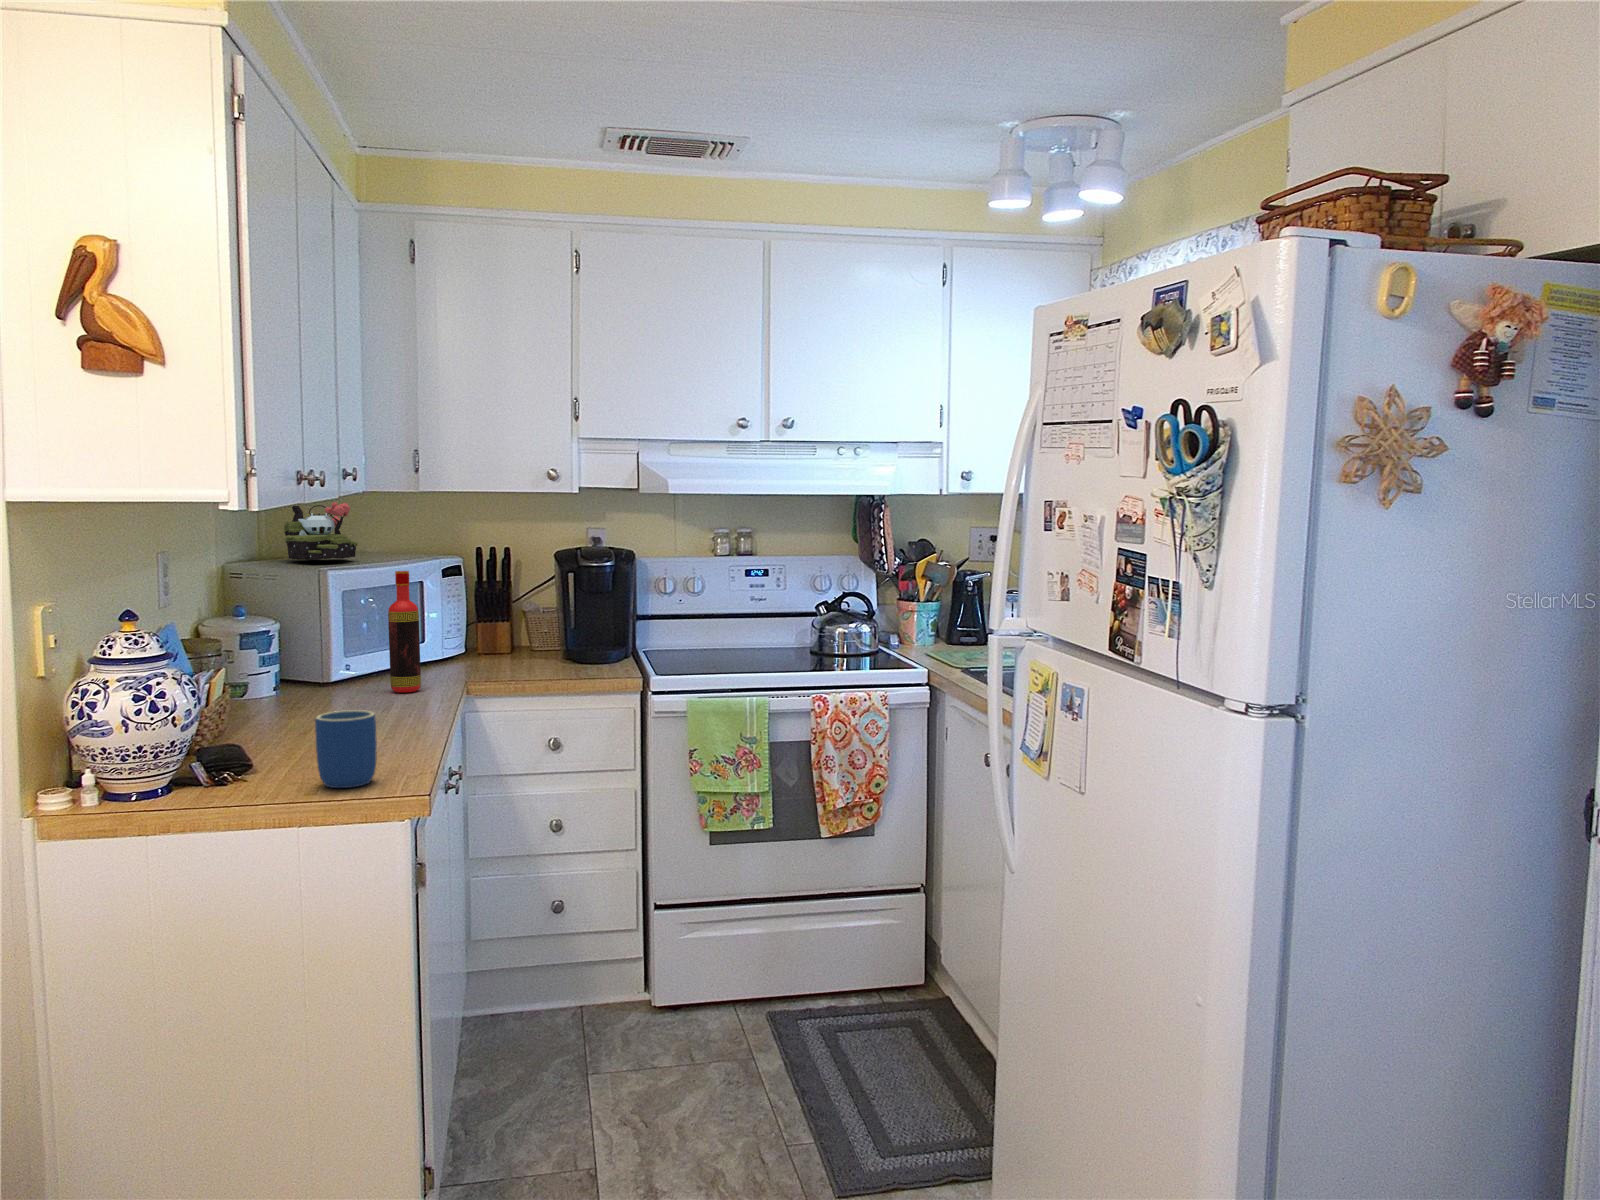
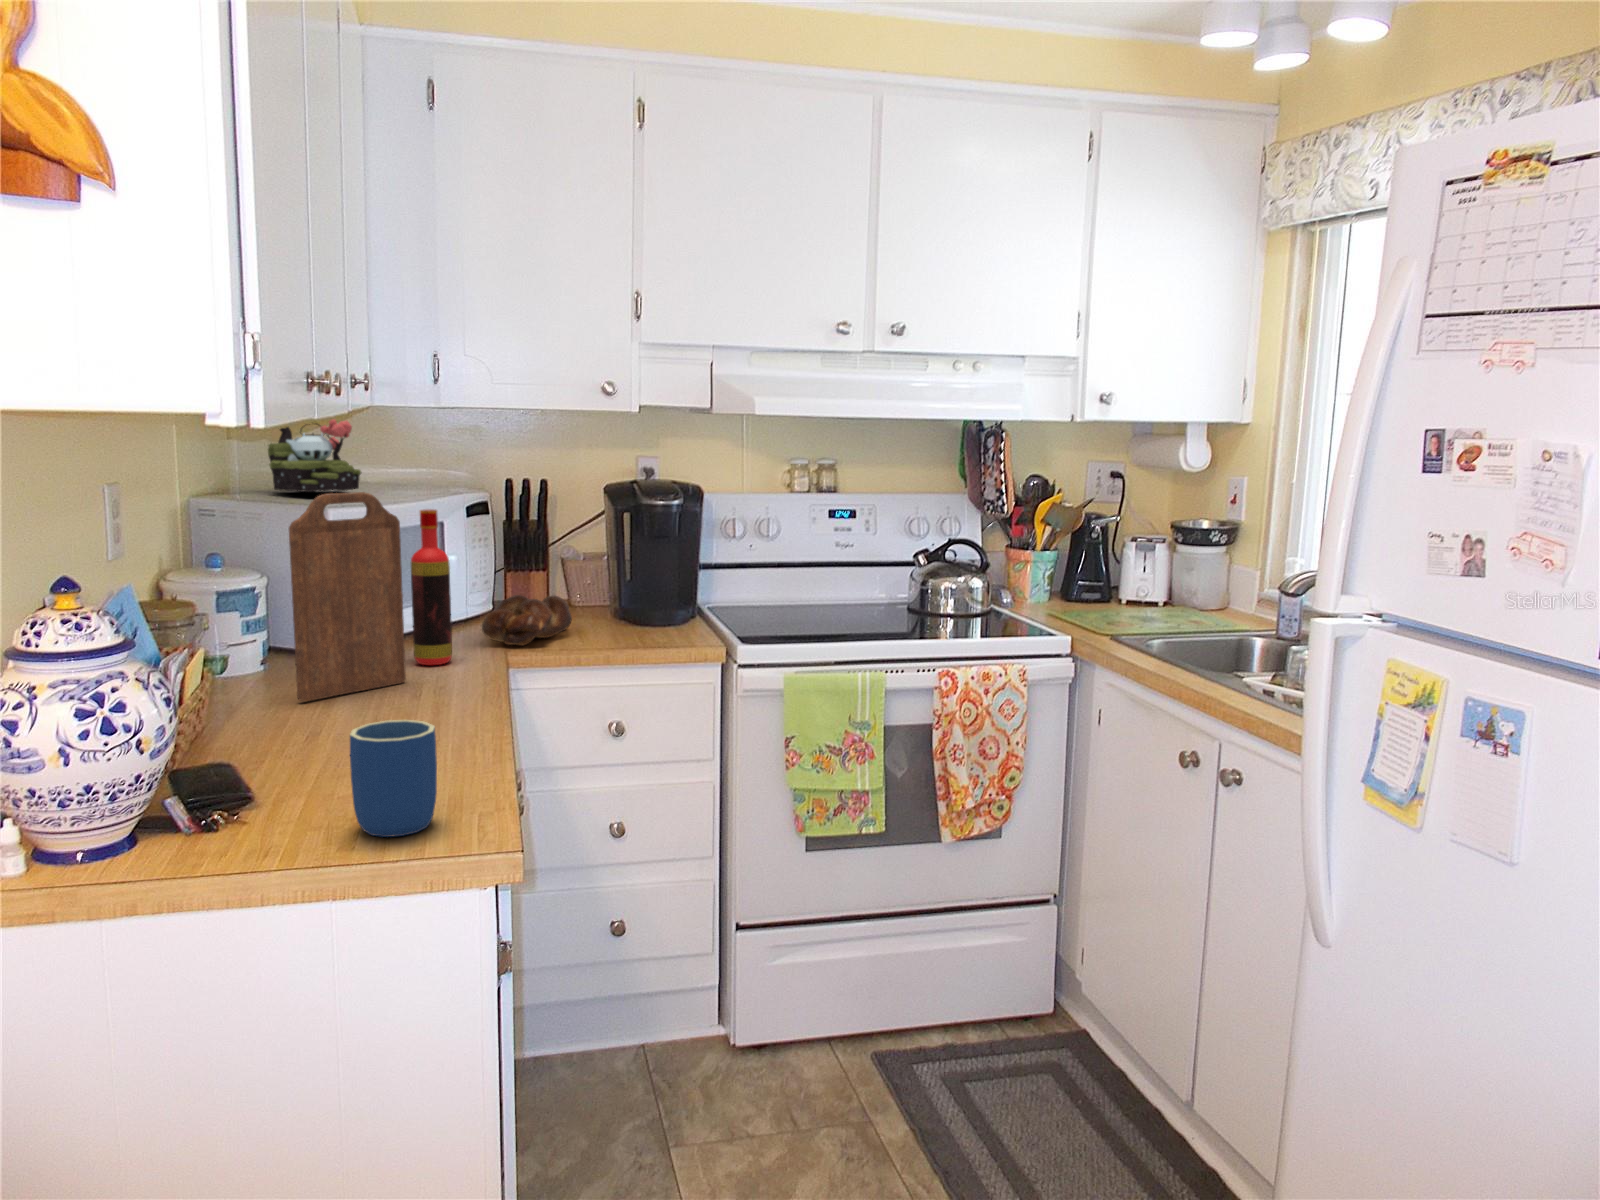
cutting board: none [290,557,381,716] -> present [289,492,406,701]
bread loaf: none [448,640,525,679] -> present [482,595,572,645]

